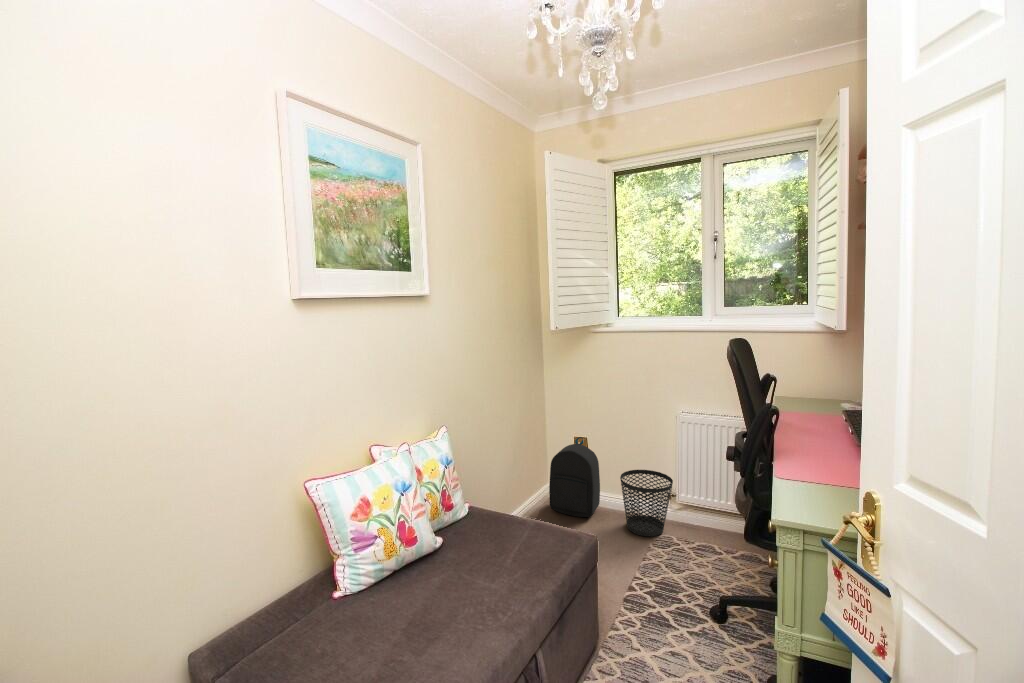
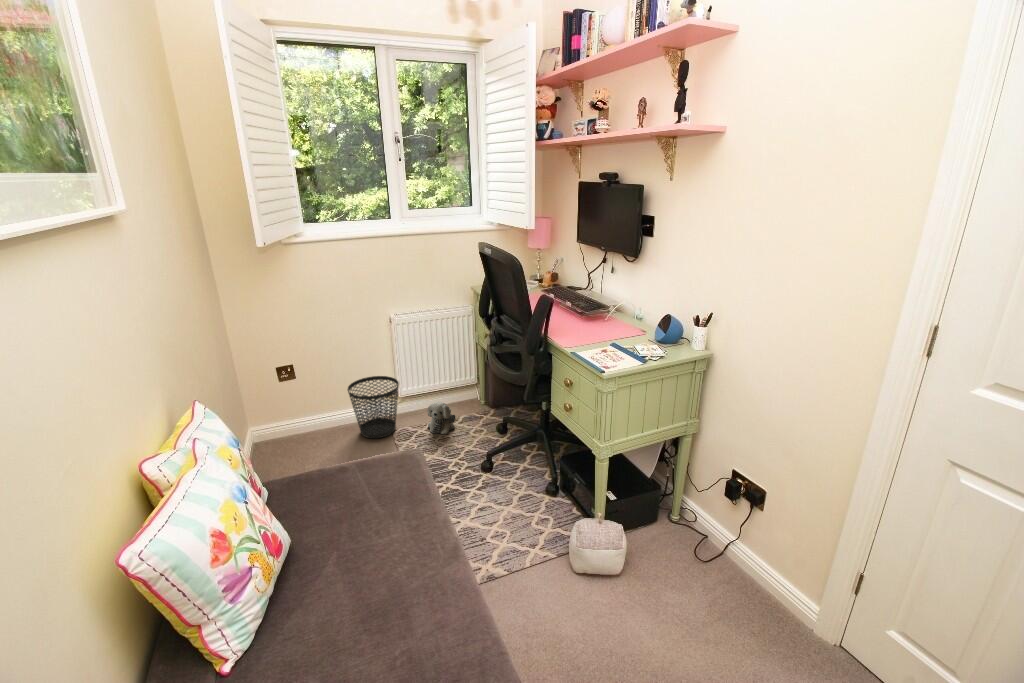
backpack: present [549,437,600,517] -> none [264,366,324,452]
plush toy: none [692,520,733,562] -> present [427,402,455,434]

